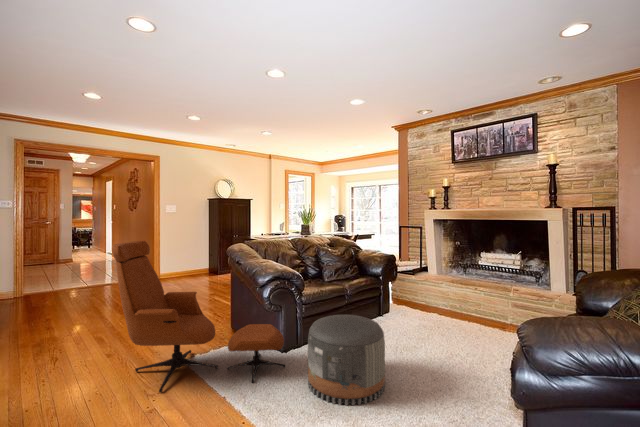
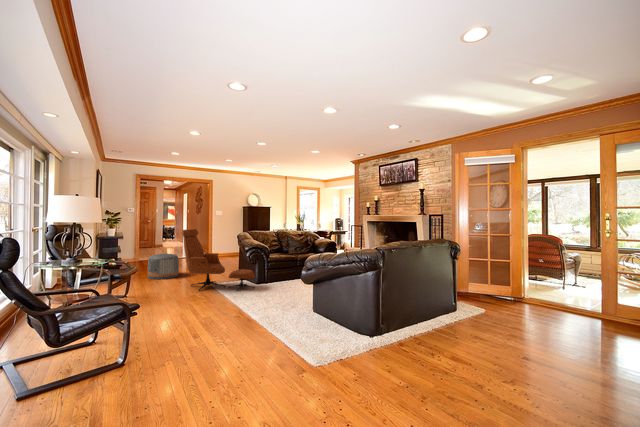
pouf: present [308,315,385,405] -> present [148,254,179,279]

